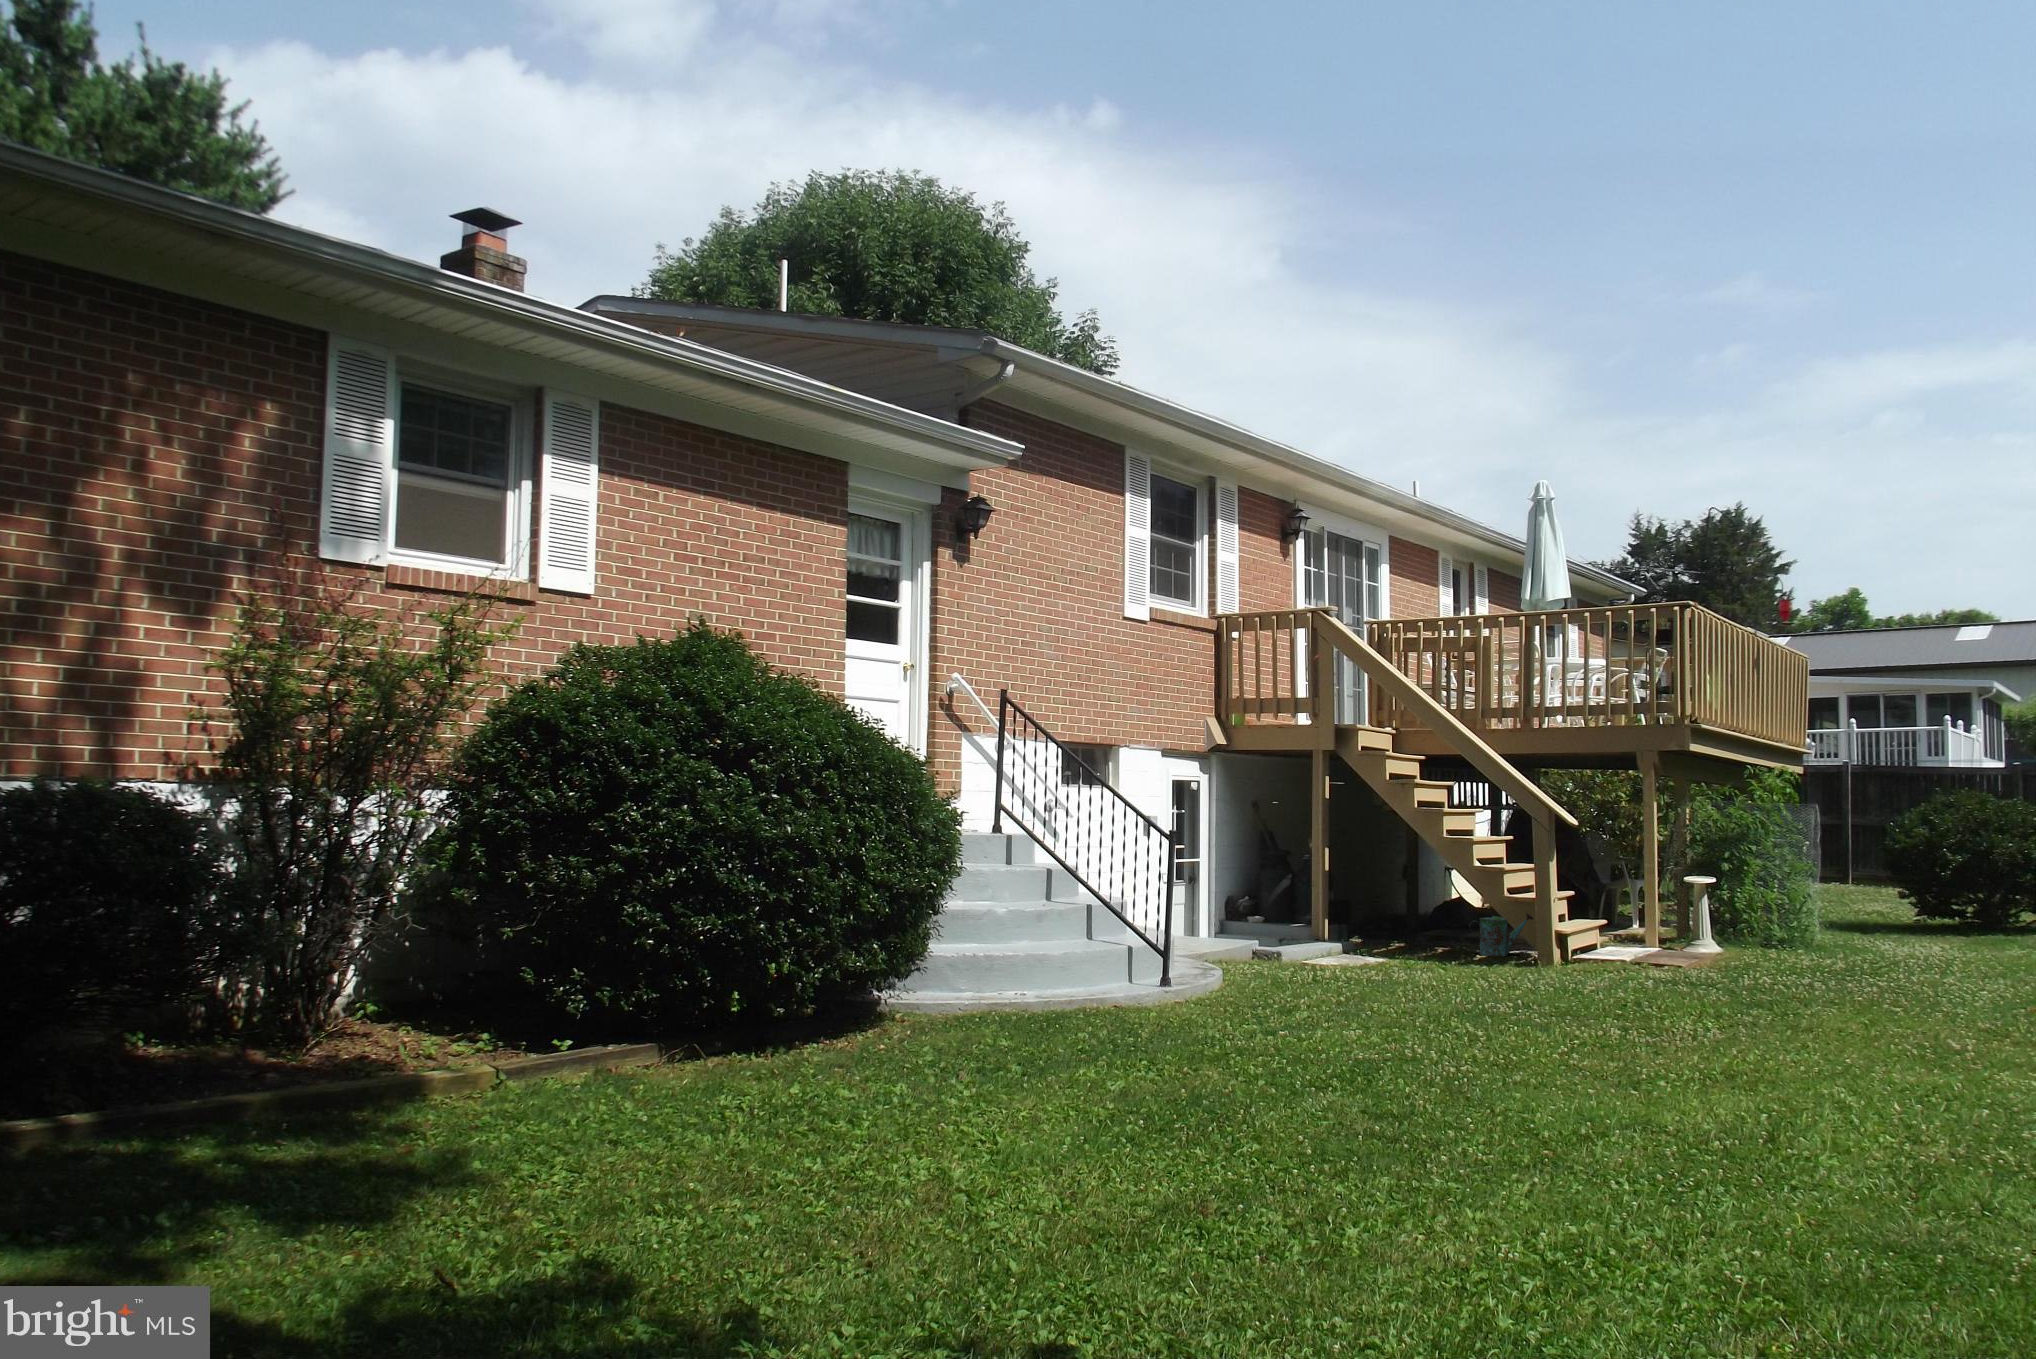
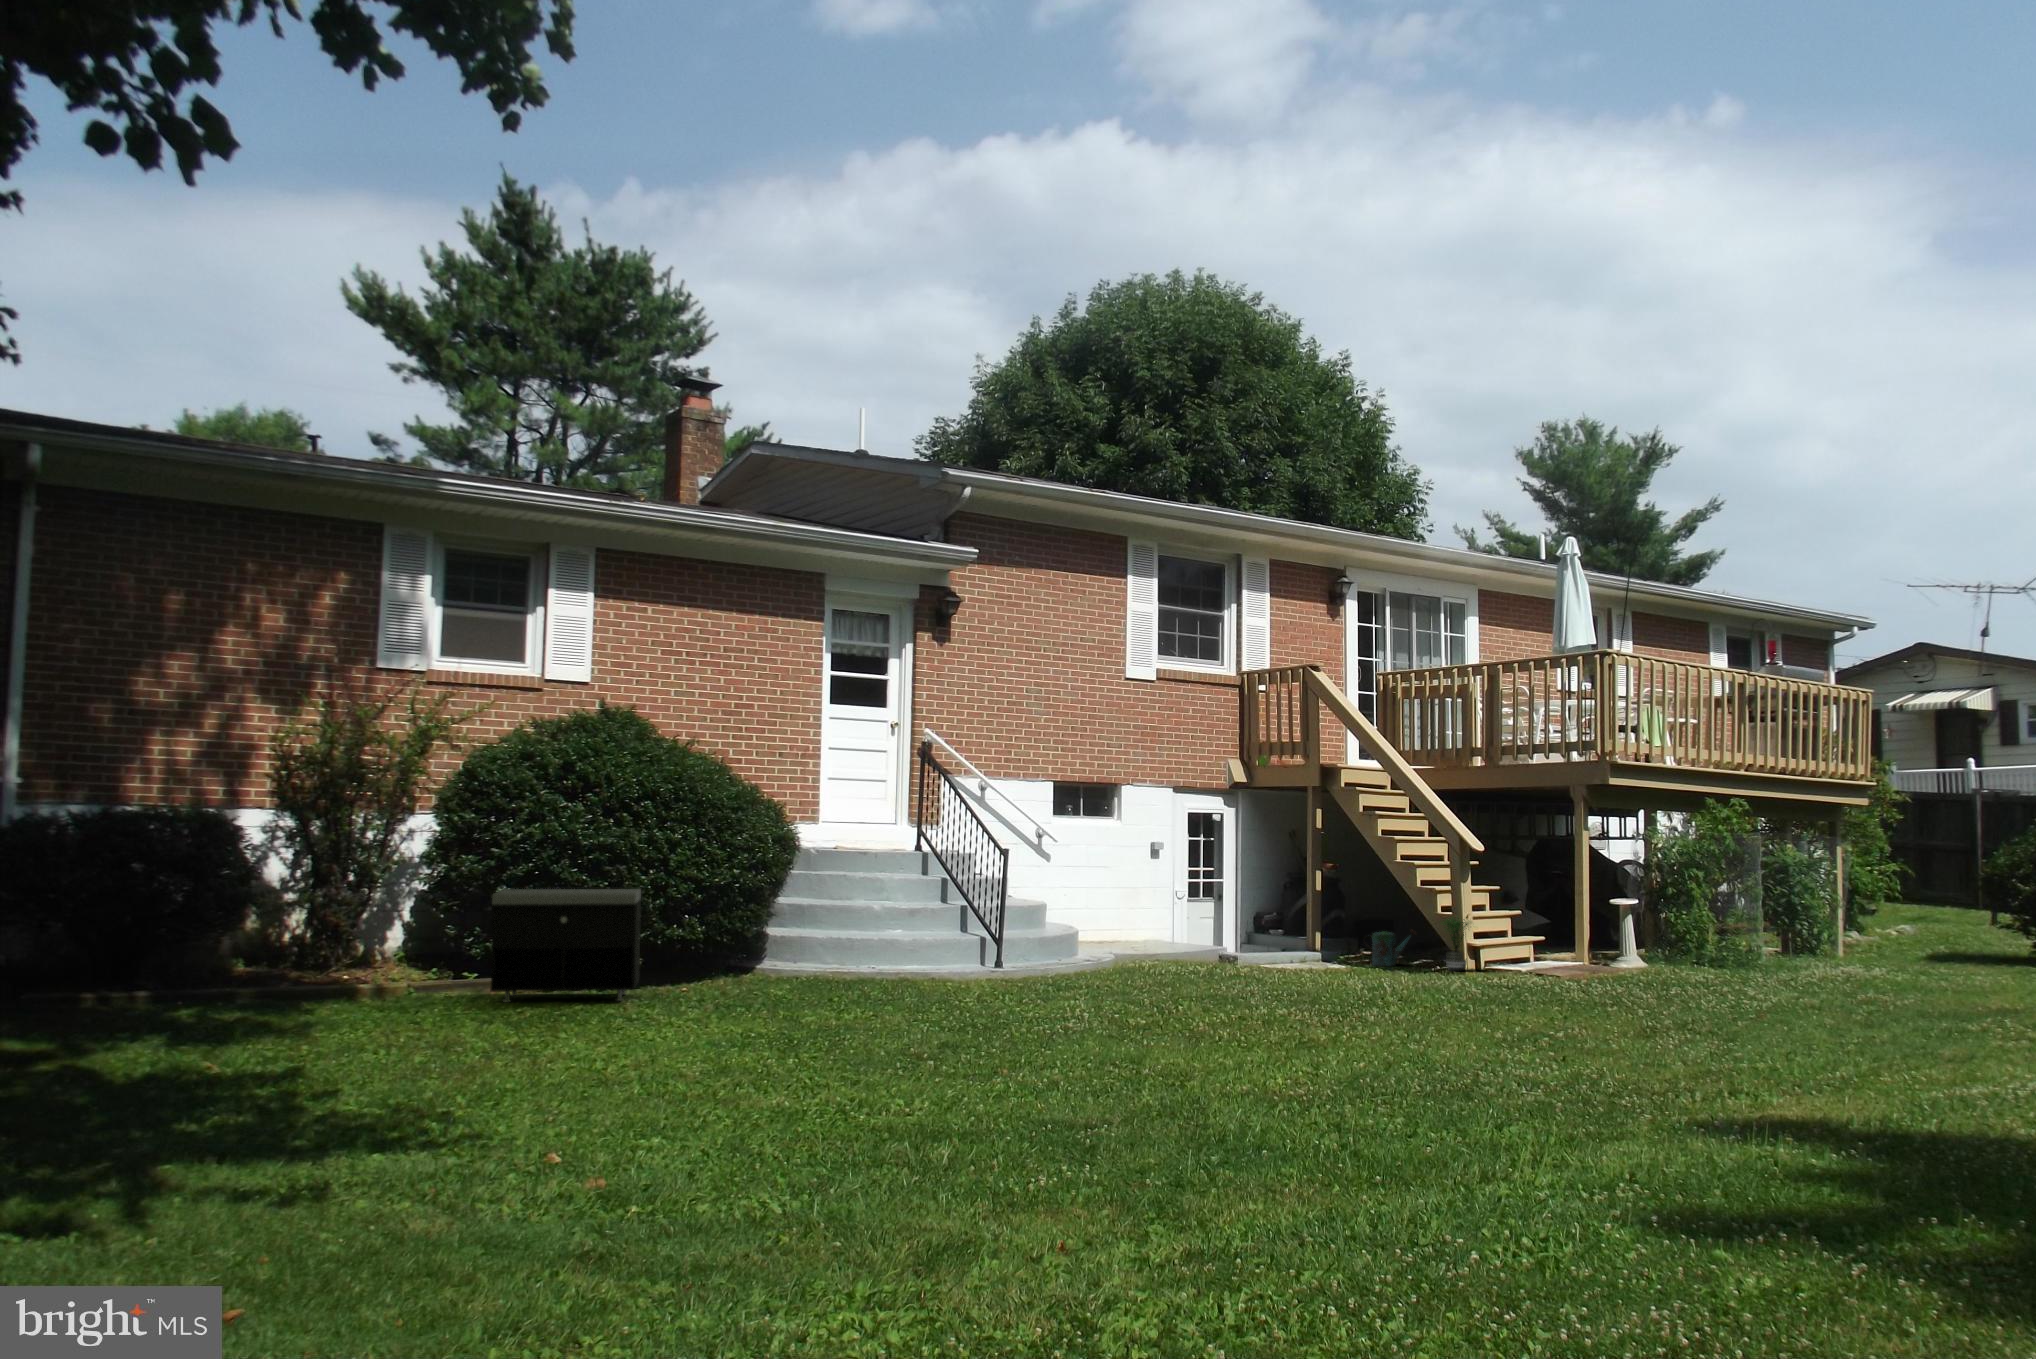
potted plant: none [1560,896,1610,960] -> present [1441,917,1469,971]
storage bench: none [633,898,878,1084] -> present [490,889,641,1002]

